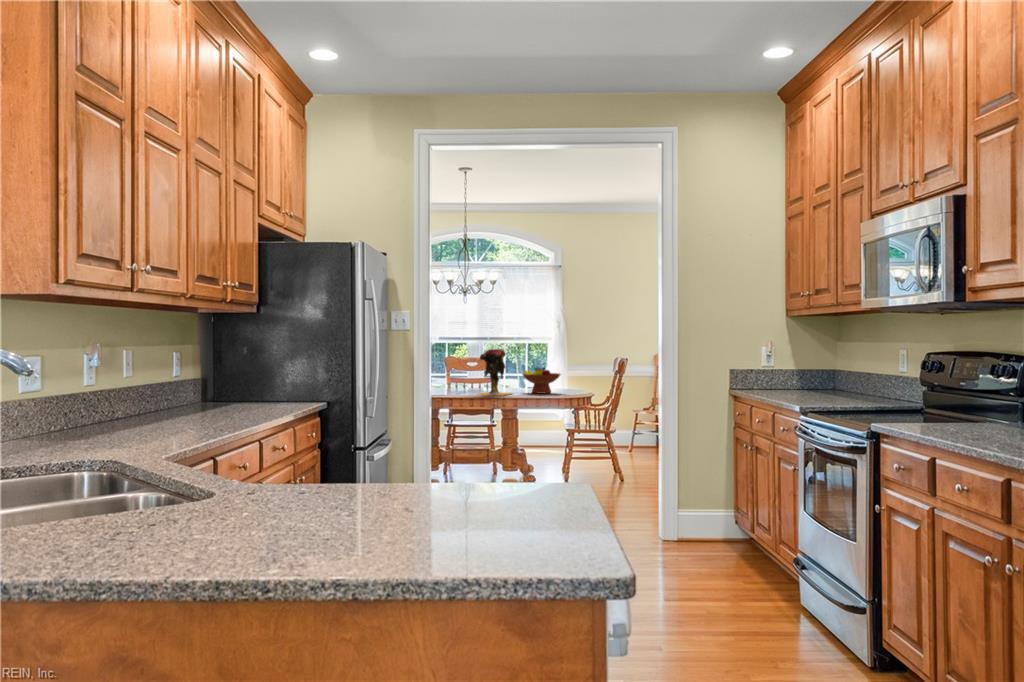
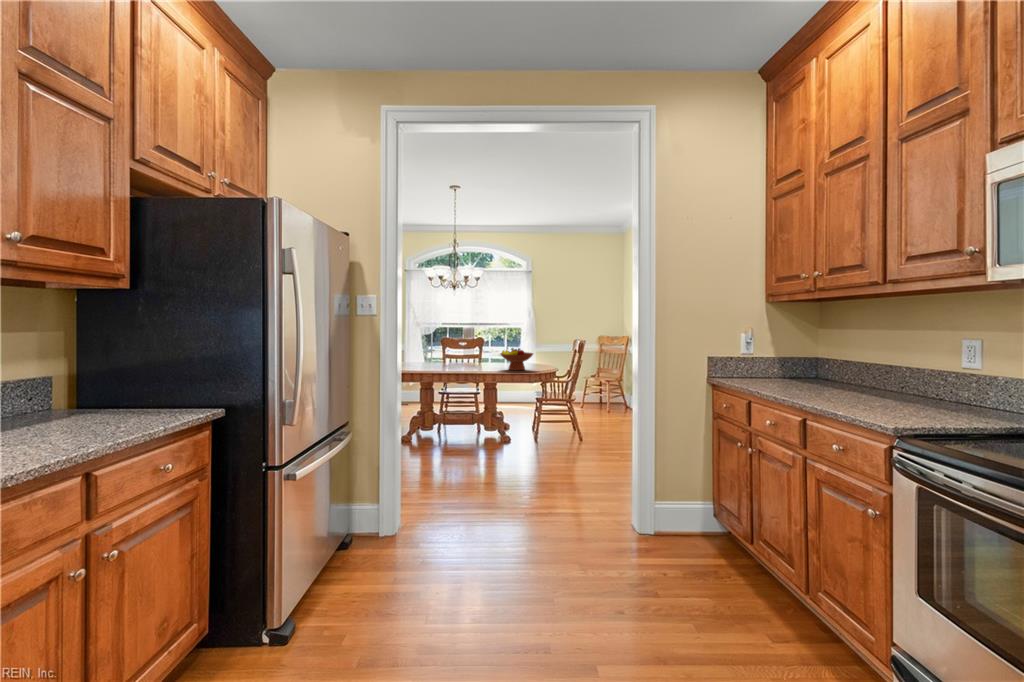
vase: present [478,349,511,396] -> none [458,332,493,374]

